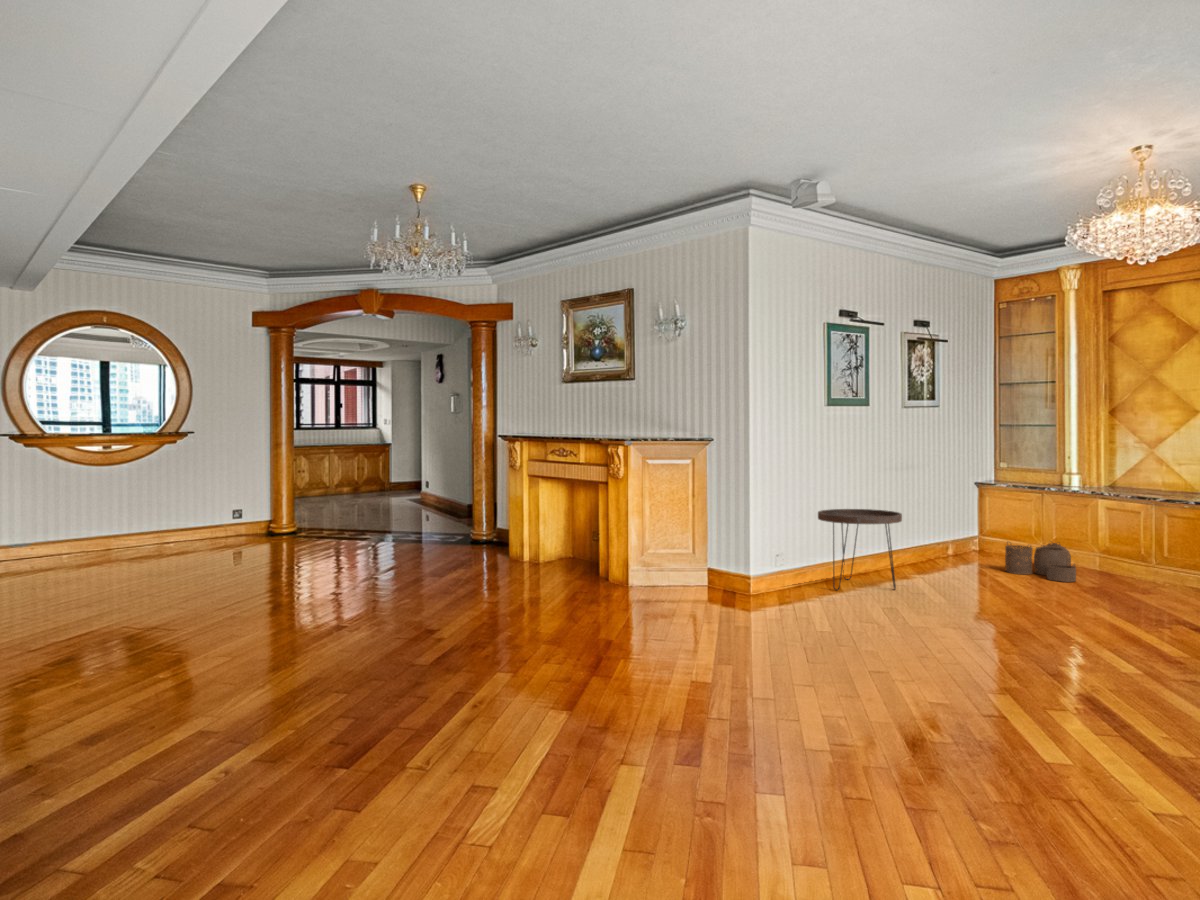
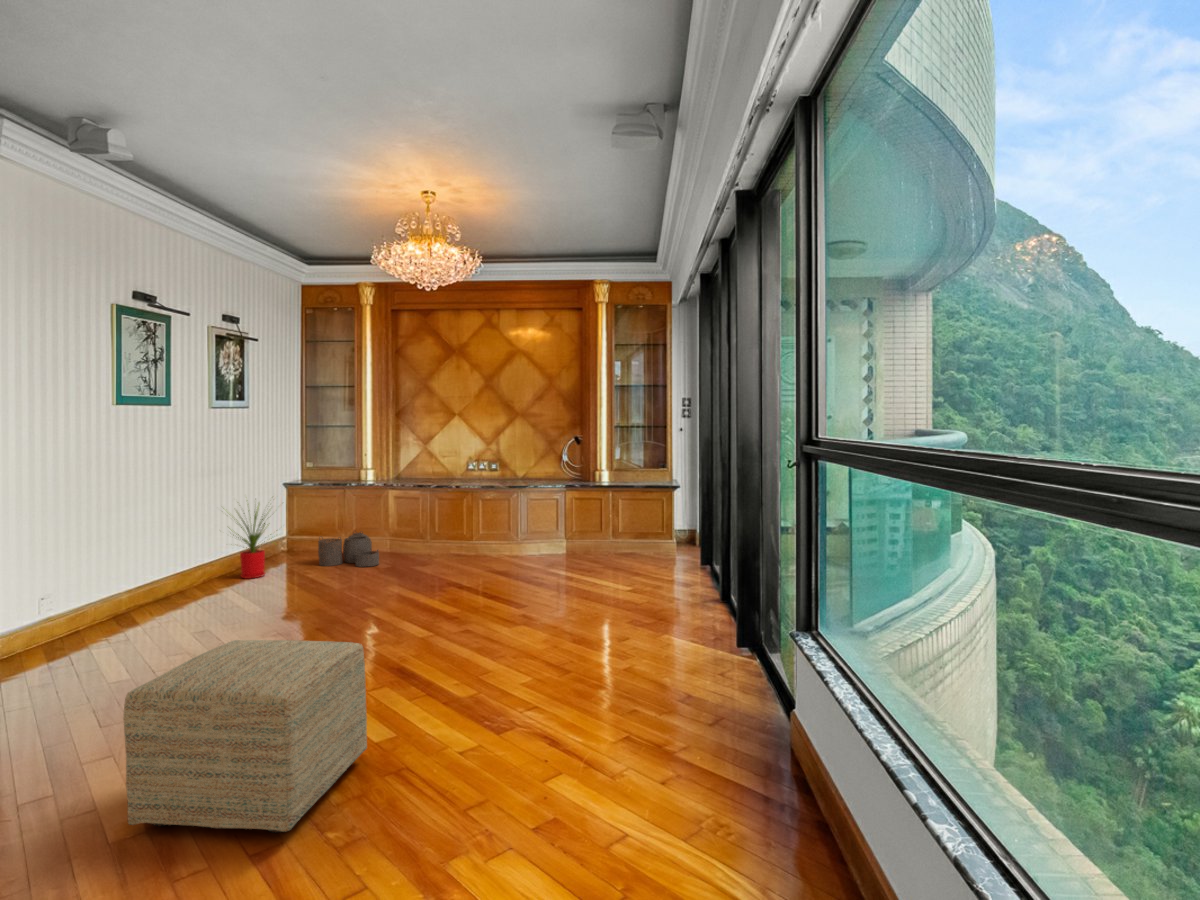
house plant: none [905,491,970,573] -> present [238,507,265,579]
side table: present [818,509,902,590] -> none [109,521,219,624]
ottoman: none [804,603,996,758] -> present [124,640,367,833]

